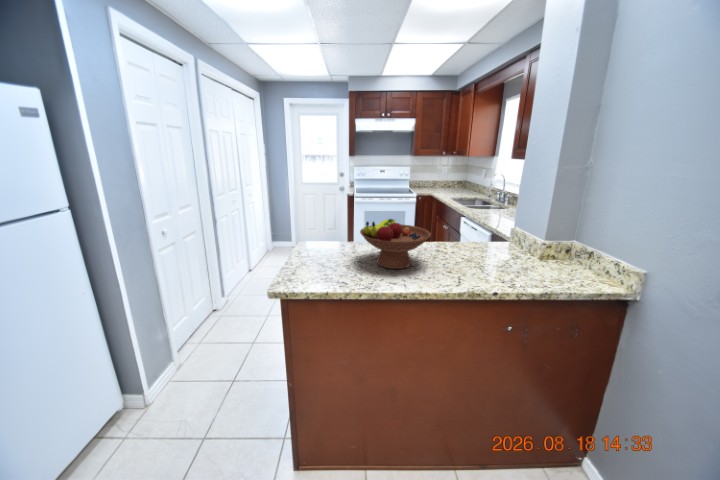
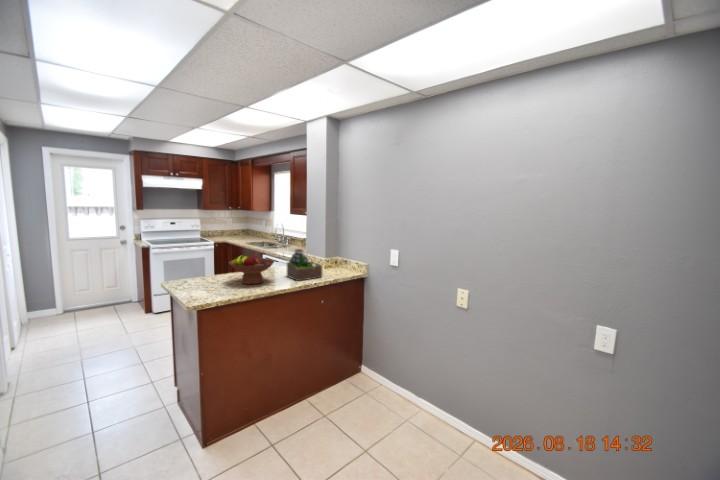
succulent plant: none [456,220,523,280] -> present [287,249,322,281]

